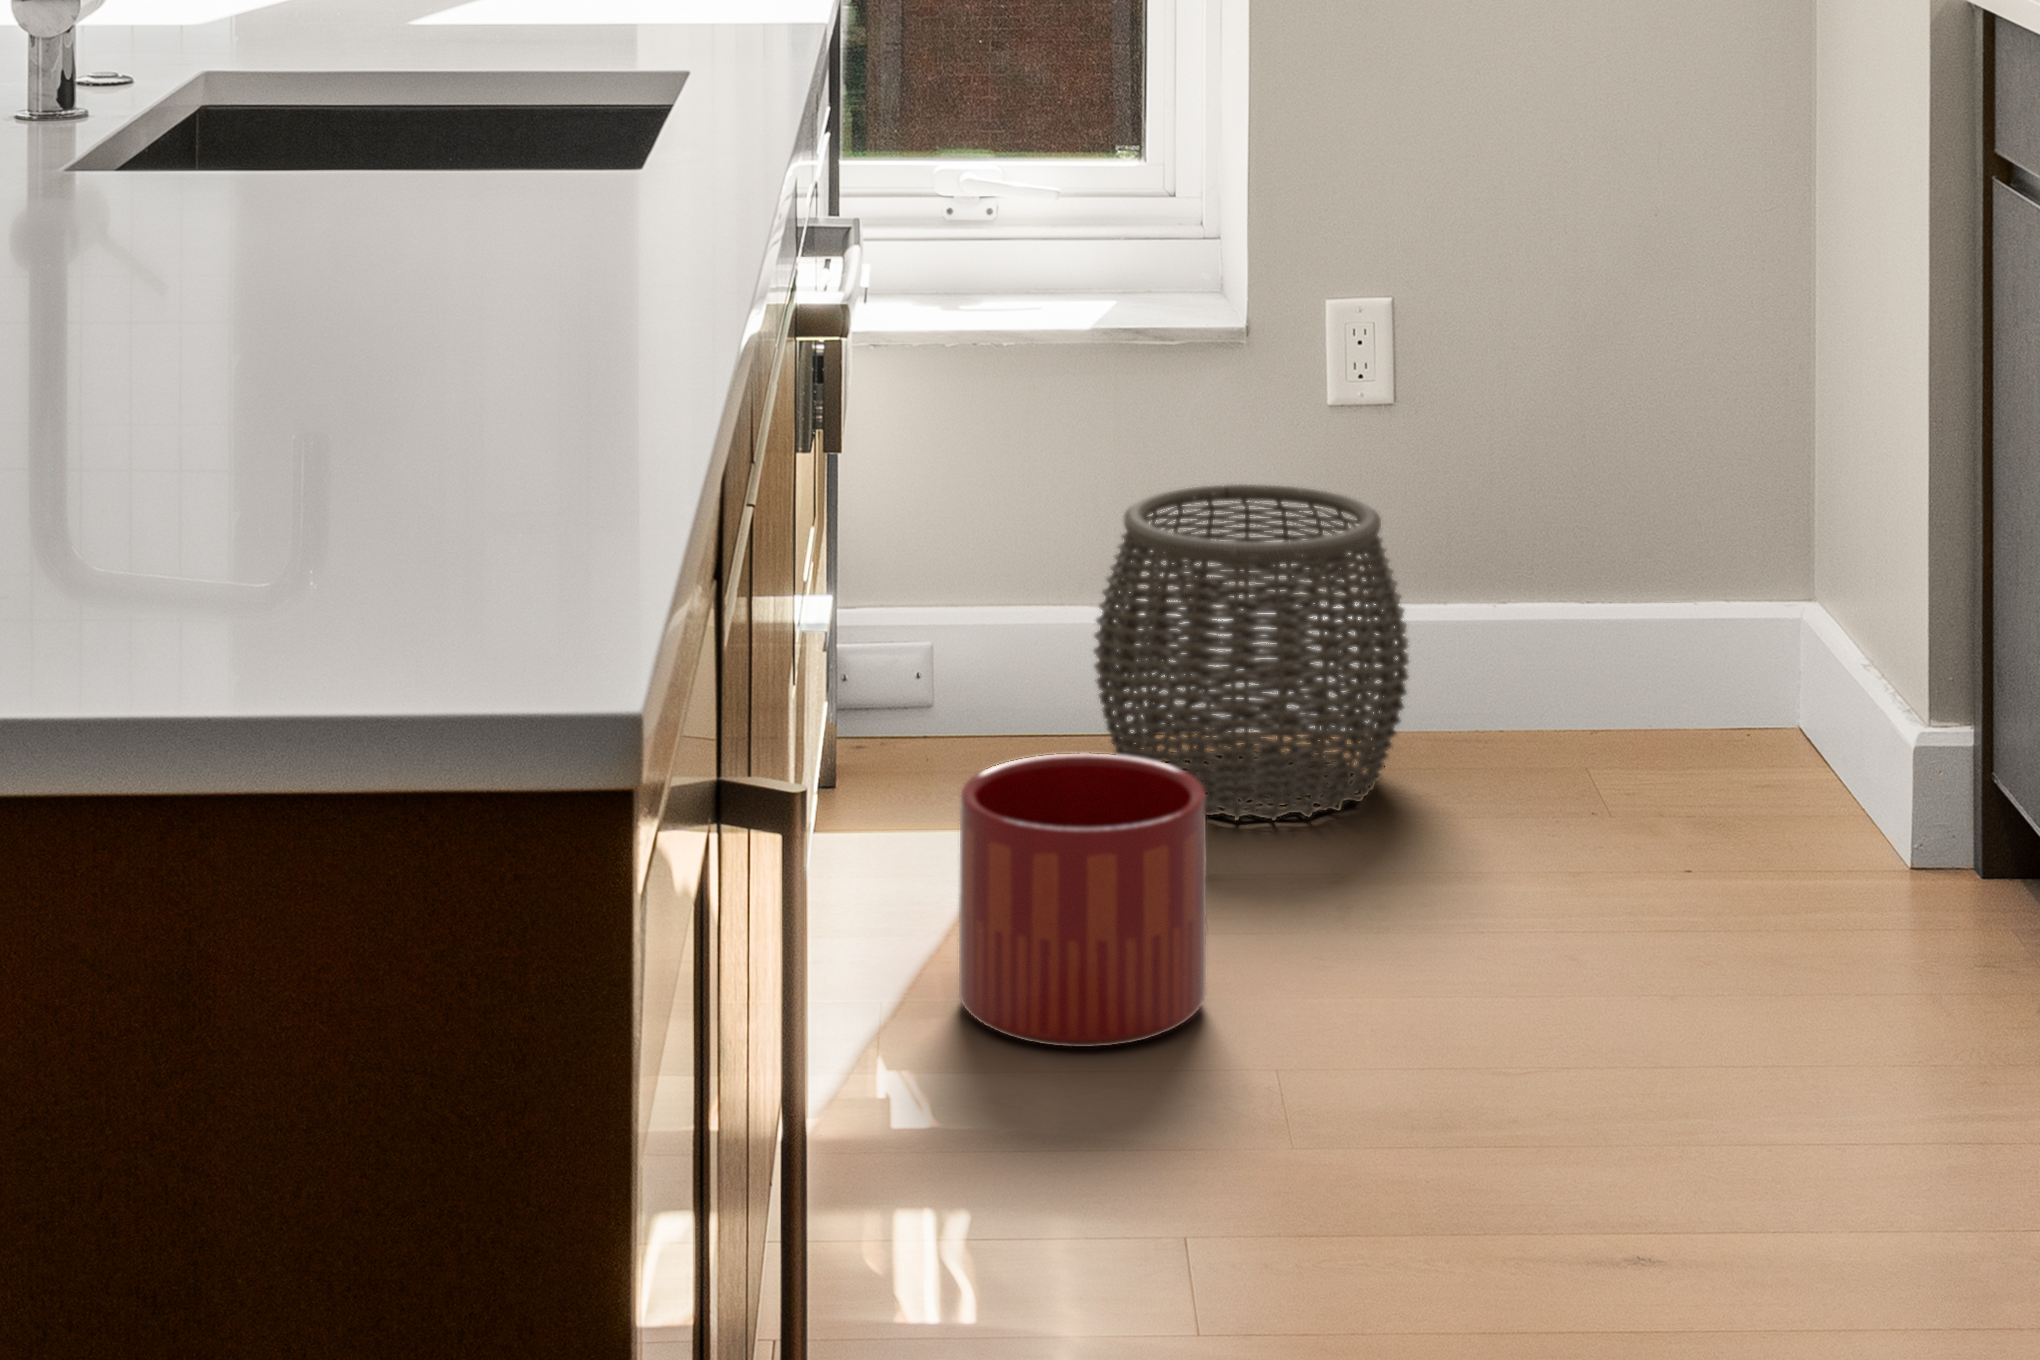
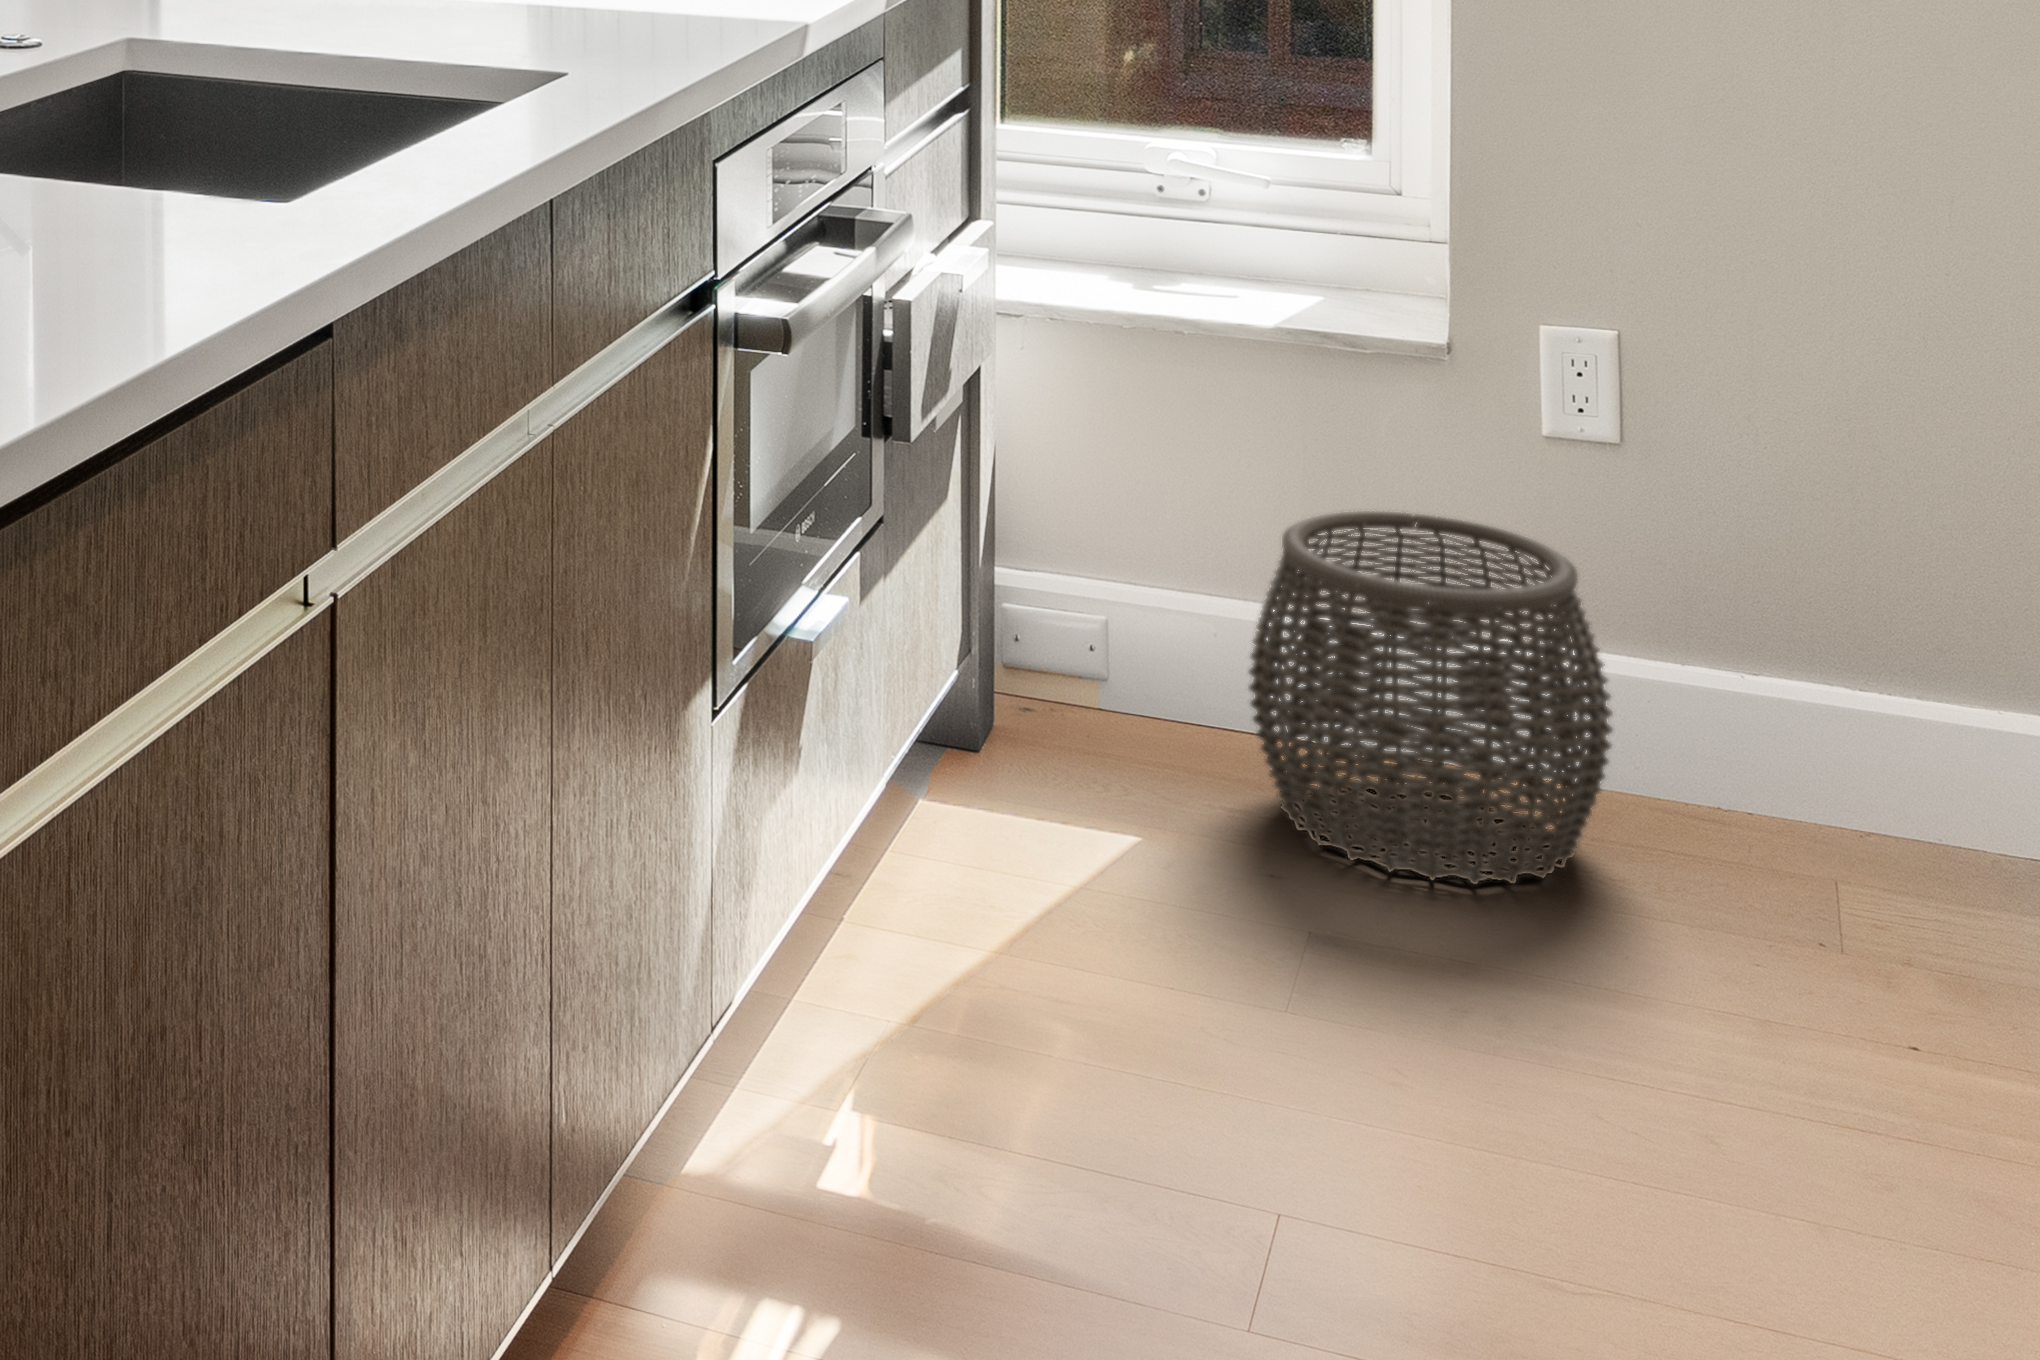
planter: present [959,753,1206,1047] -> none [985,777,1256,1103]

